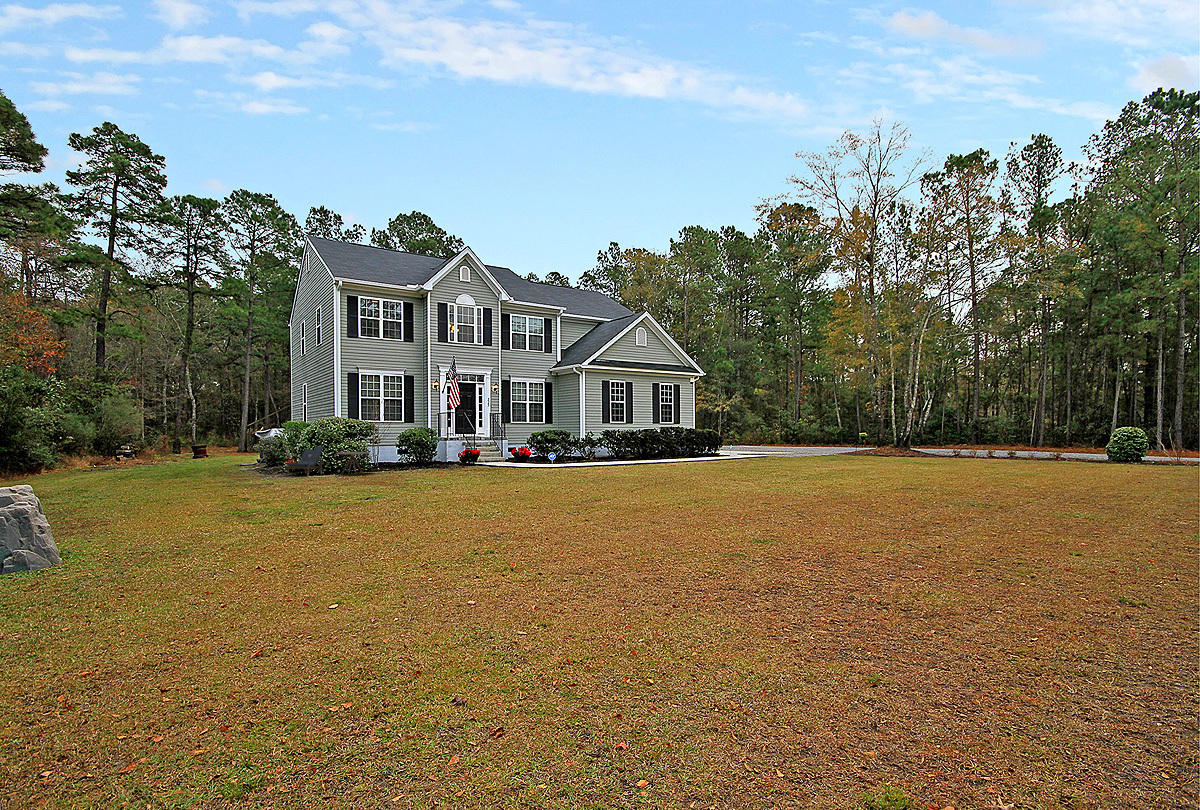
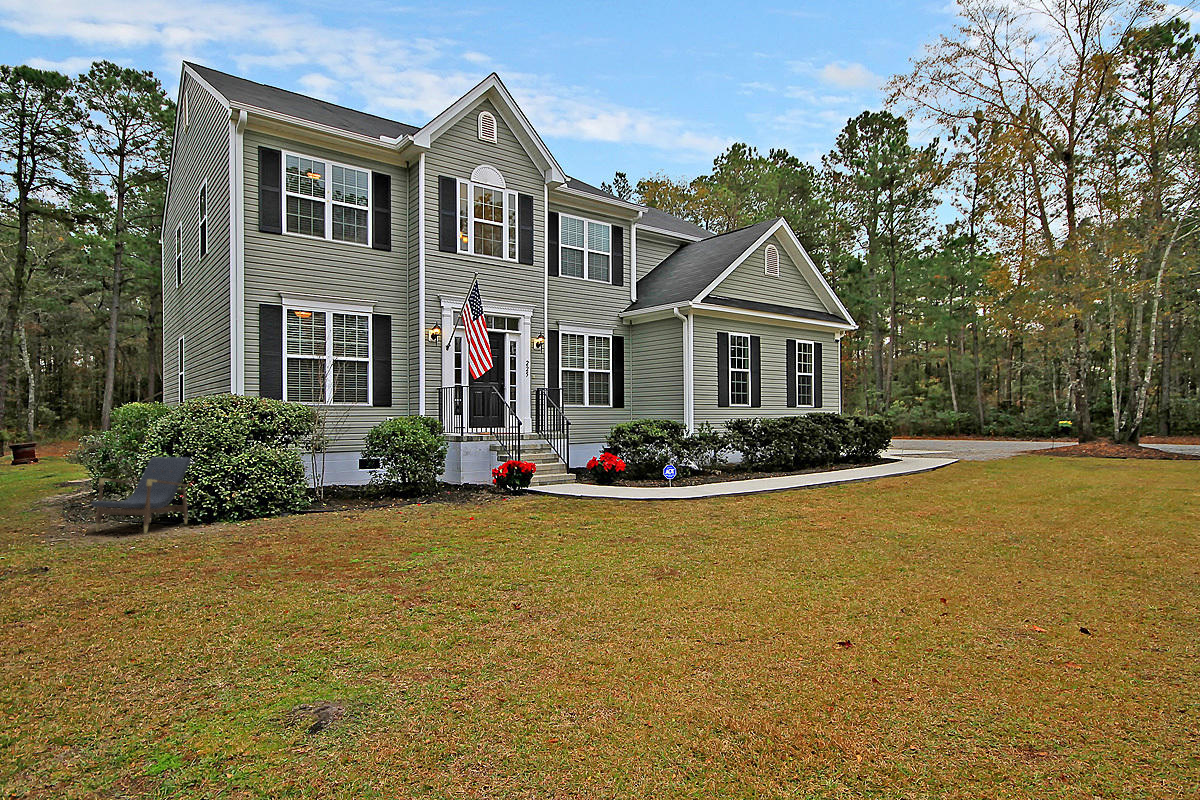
round table: present [336,452,369,475] -> none [220,469,303,525]

